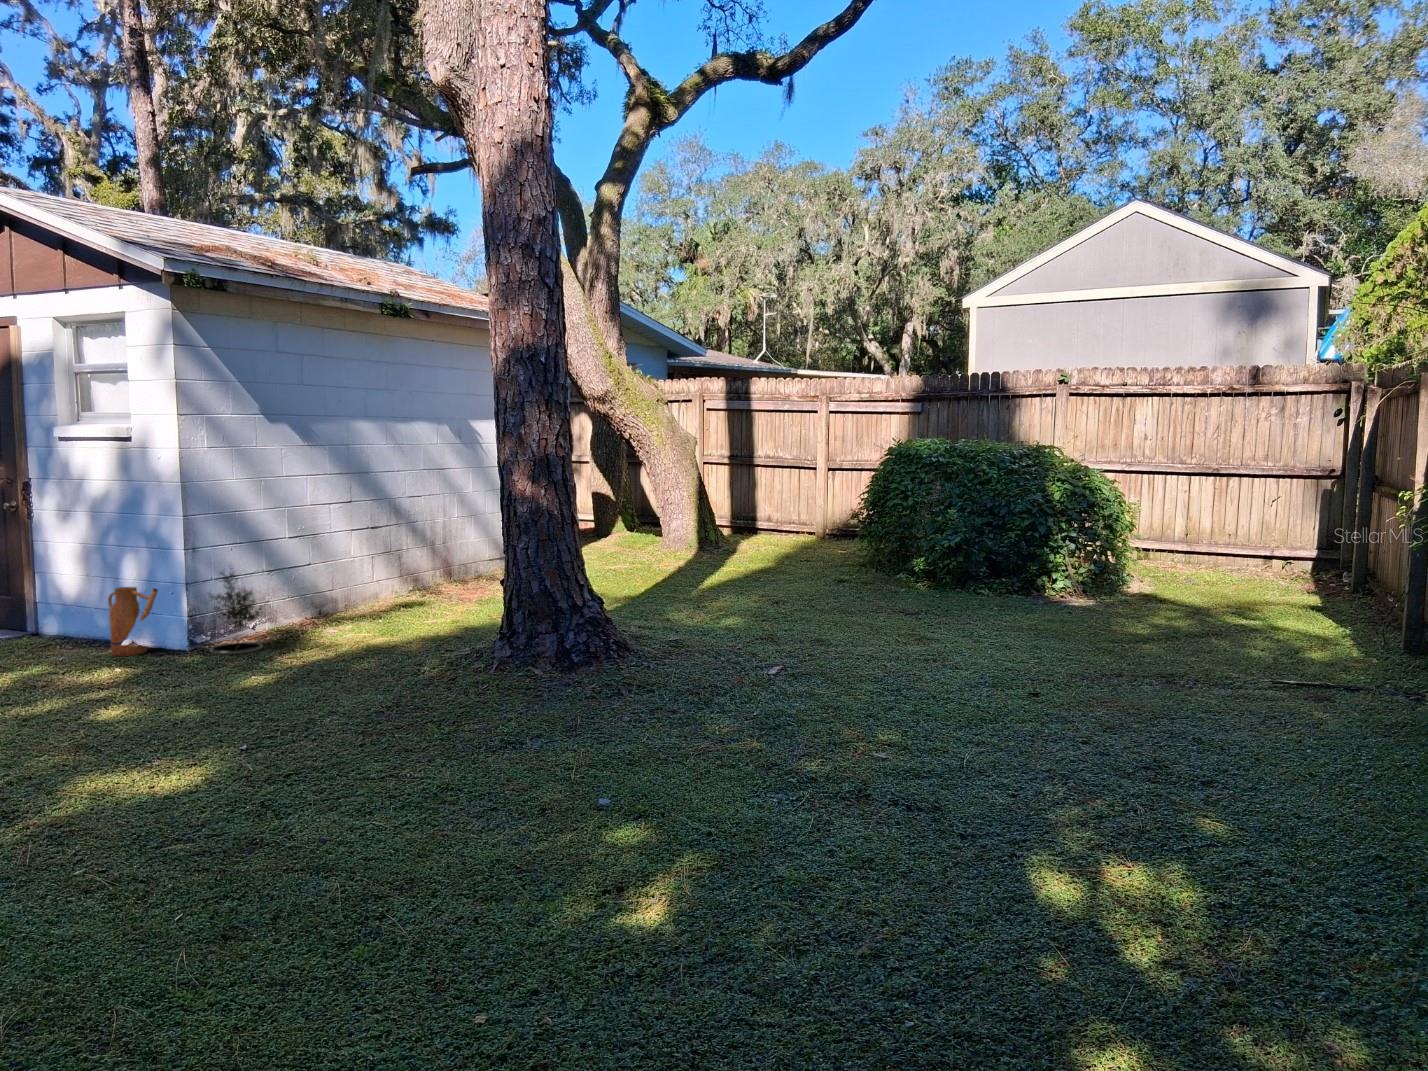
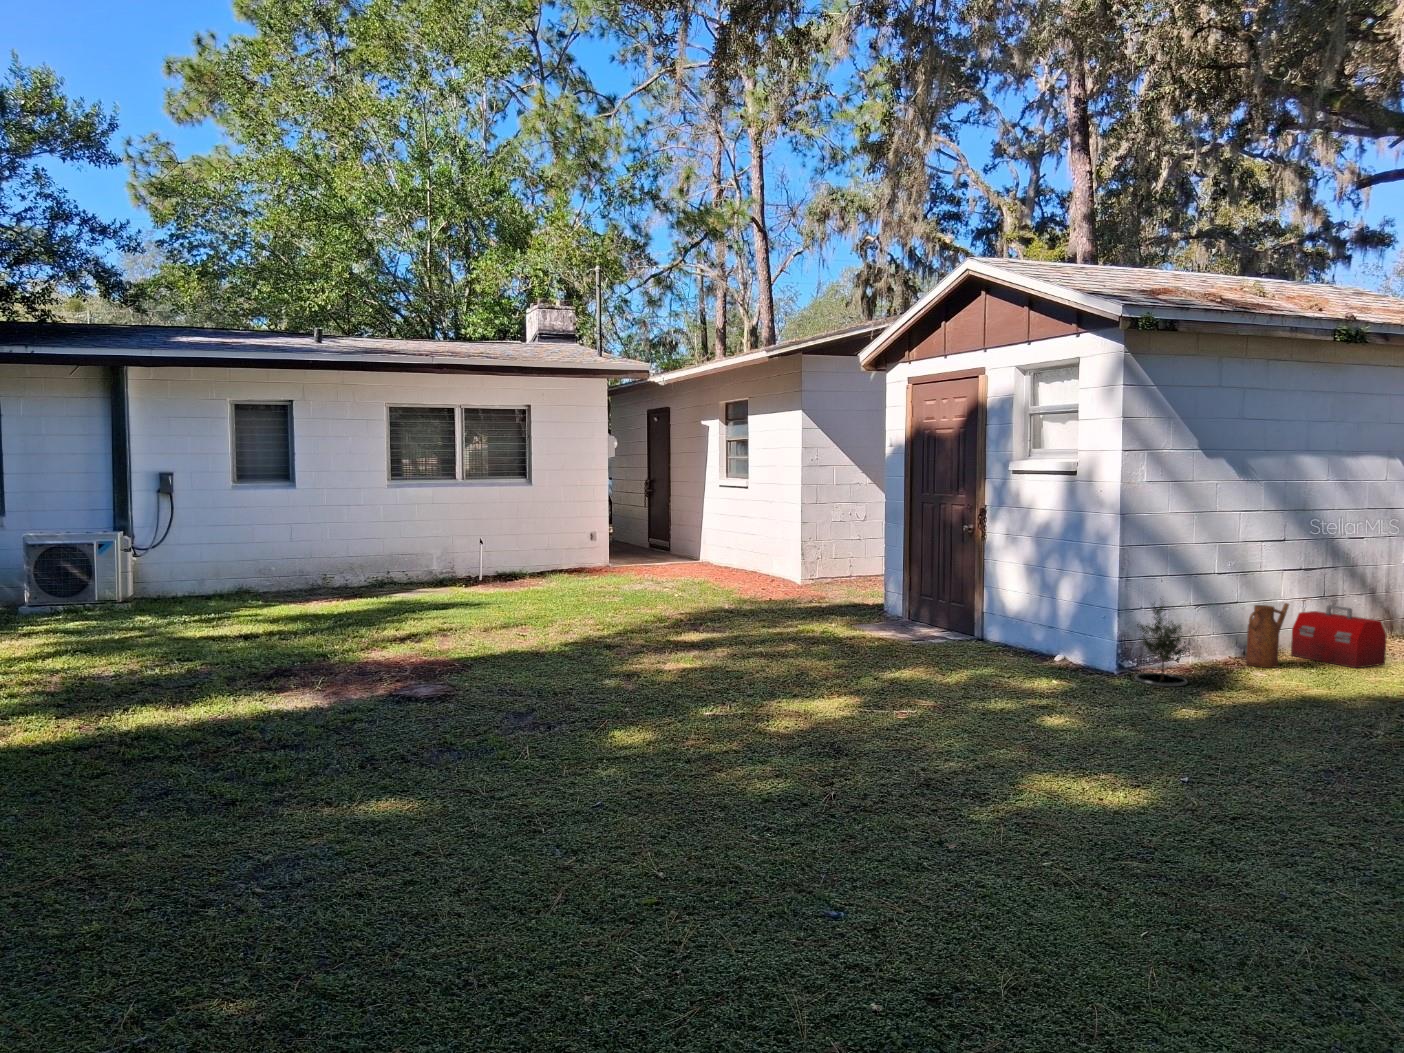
toolbox: none [364,561,440,615] -> present [1291,605,1387,668]
watering can: present [108,587,158,656] -> present [1246,603,1289,668]

